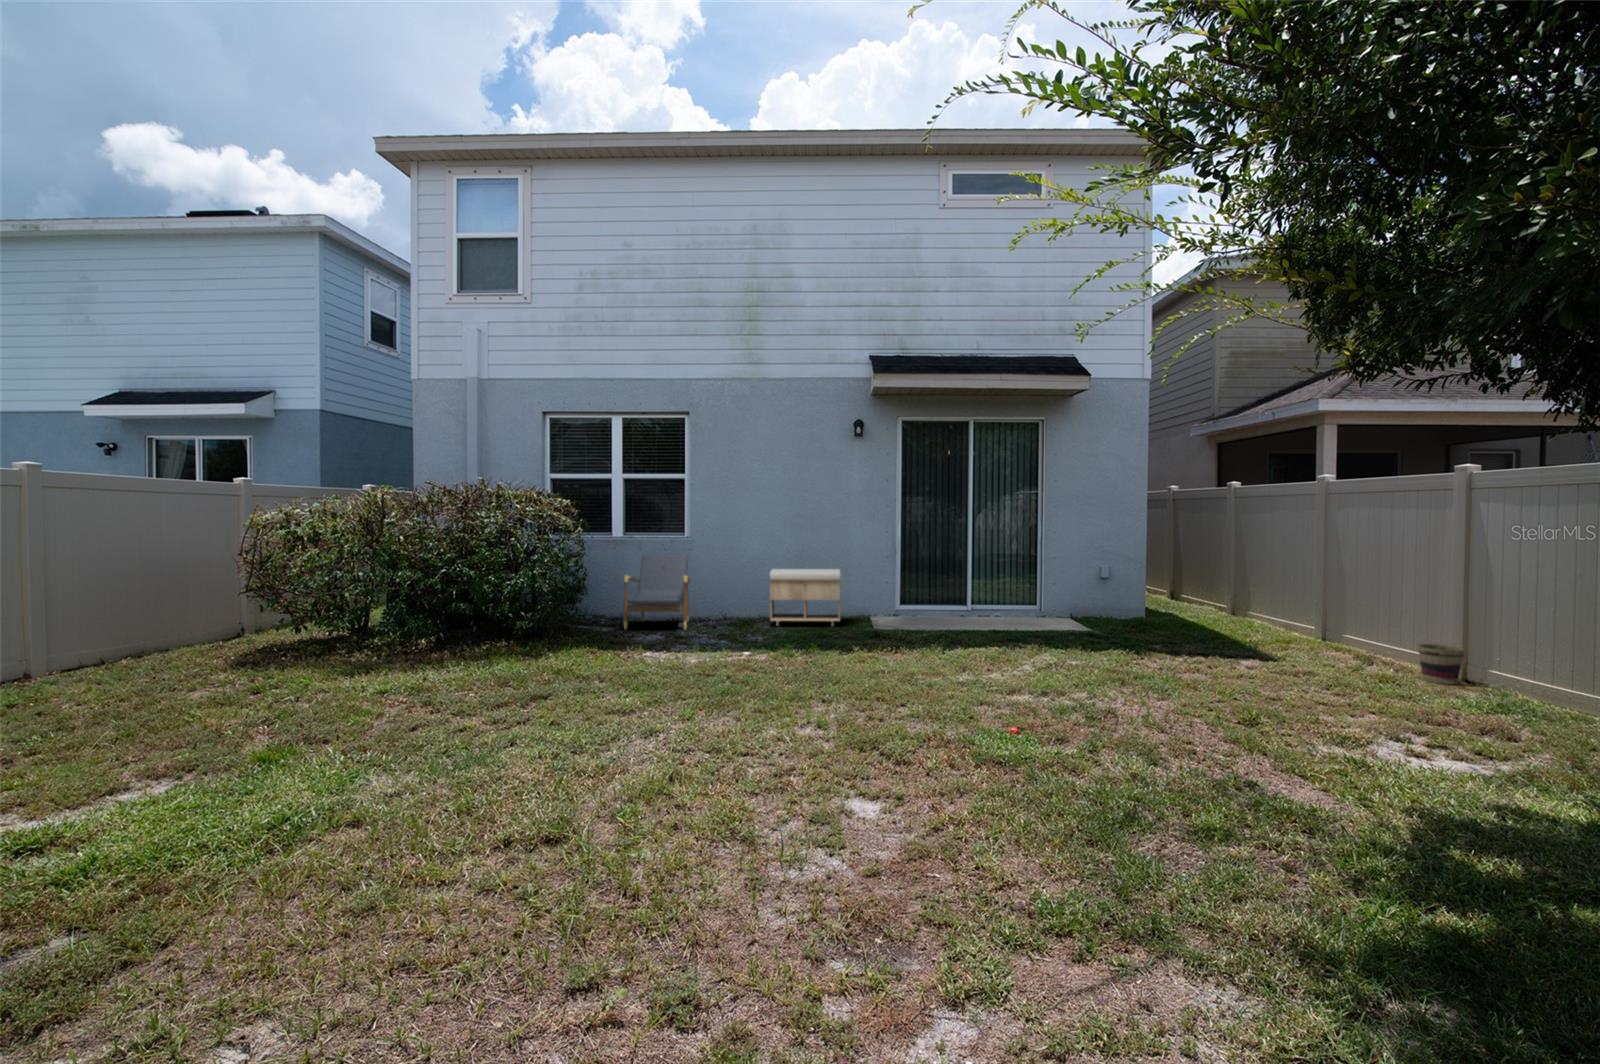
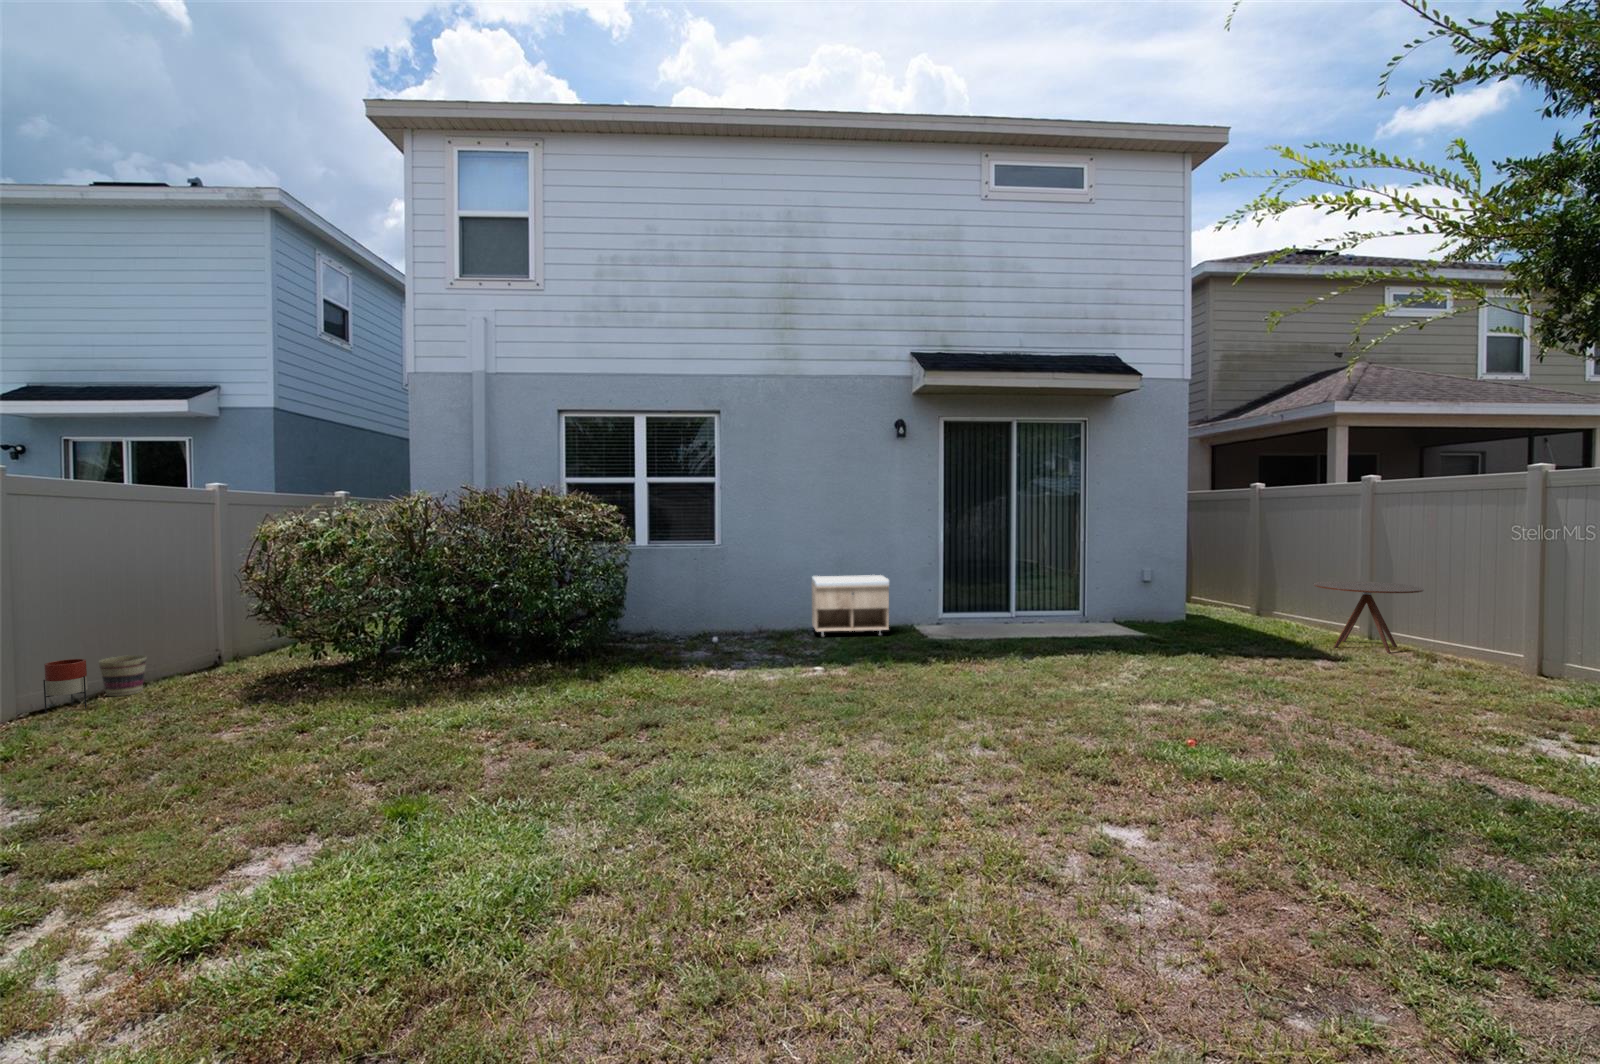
lounge chair: present [623,554,691,629] -> none [662,562,731,645]
round table: none [1259,582,1369,656] -> present [1314,581,1424,653]
planter: none [66,625,104,670] -> present [43,659,88,713]
basket: present [1418,644,1465,684] -> present [98,655,146,696]

